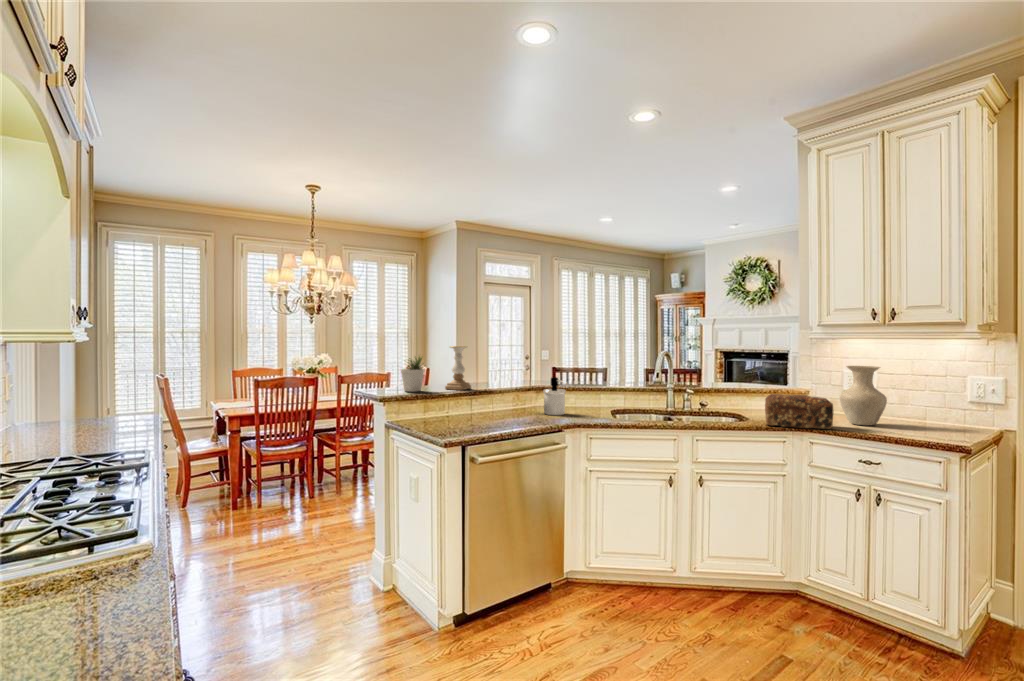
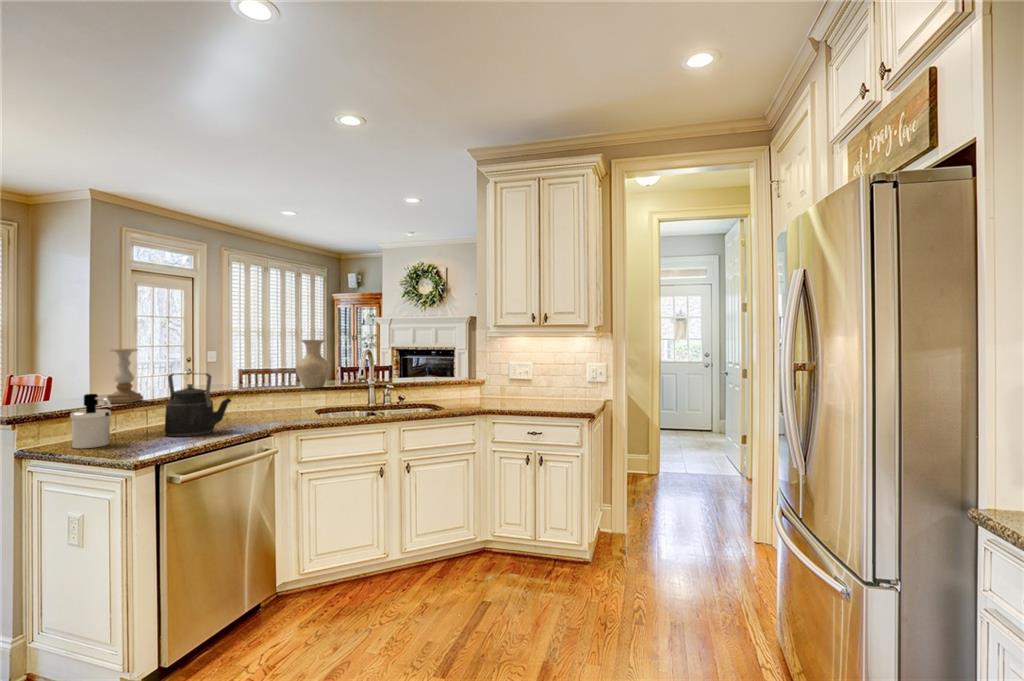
potted plant: present [401,356,424,392] -> none [32,360,76,410]
vase: present [839,366,887,426] -> present [296,340,331,389]
kettle: none [480,367,529,422] -> present [164,373,231,437]
soap dispenser: present [543,377,569,415] -> present [70,394,111,449]
bread loaf: present [765,394,833,429] -> none [459,384,510,412]

